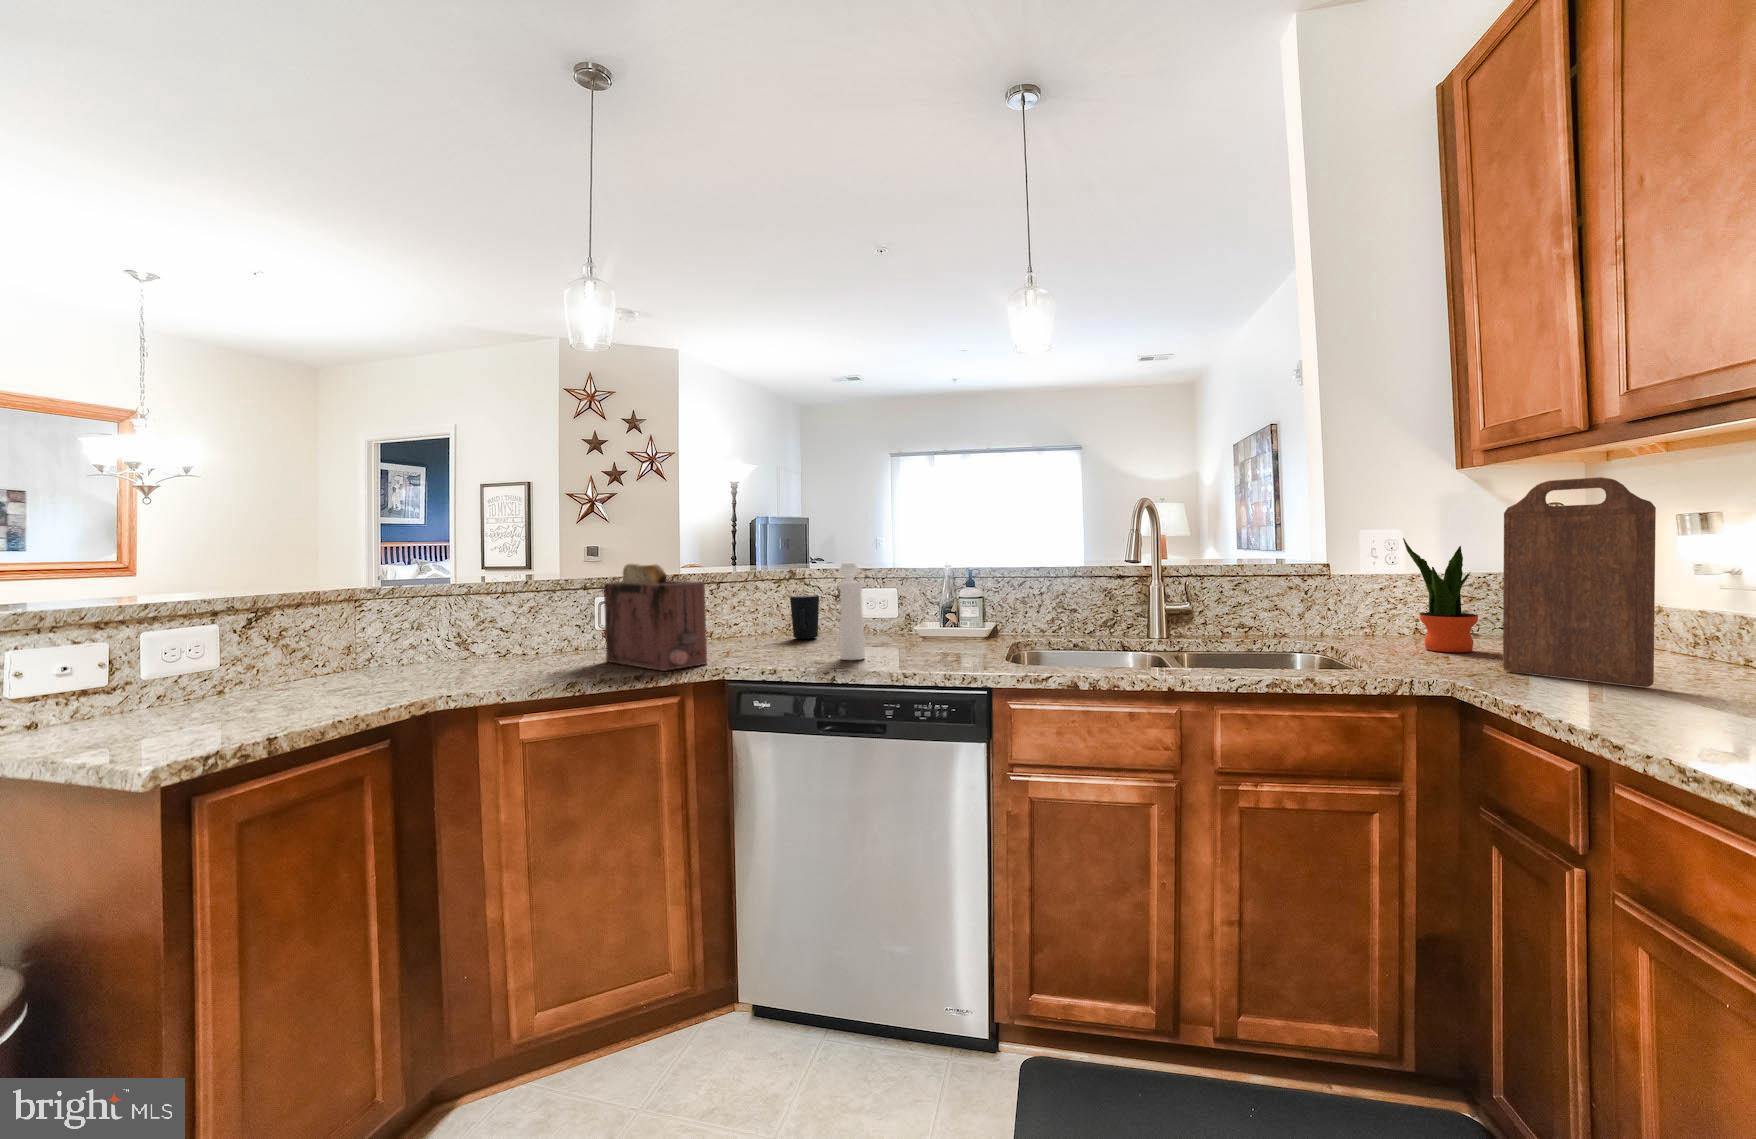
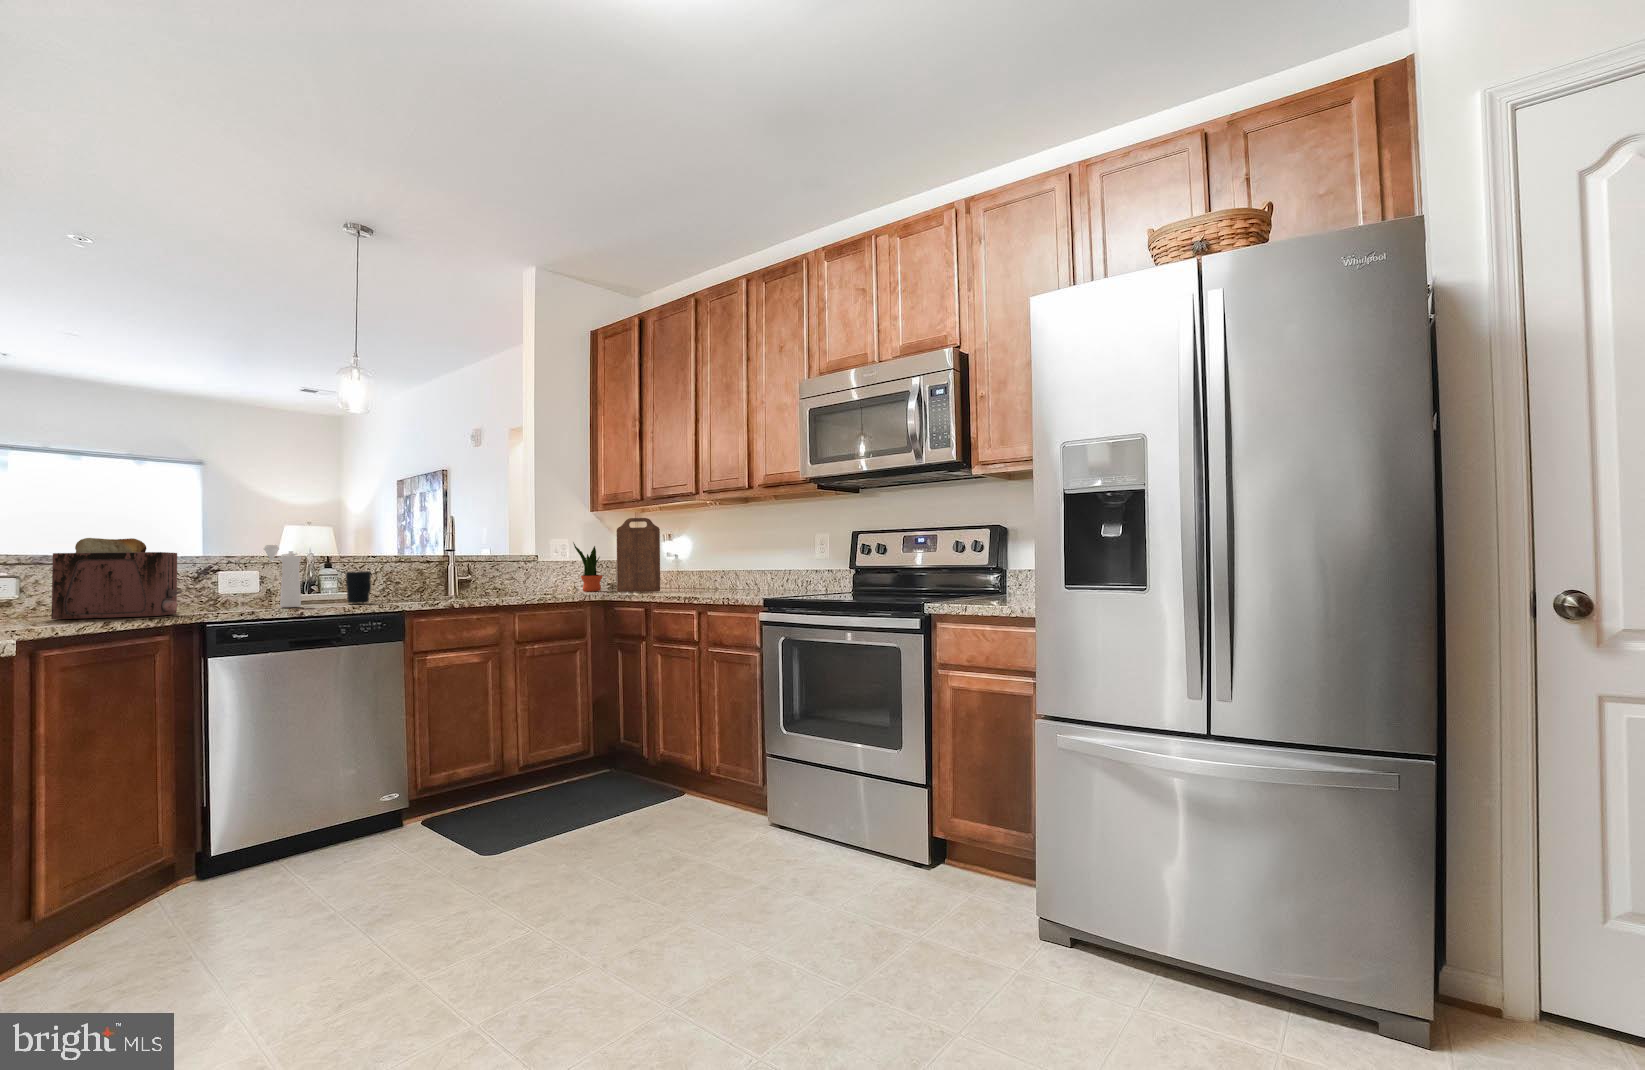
mug: present [790,595,819,639] -> present [346,571,371,604]

